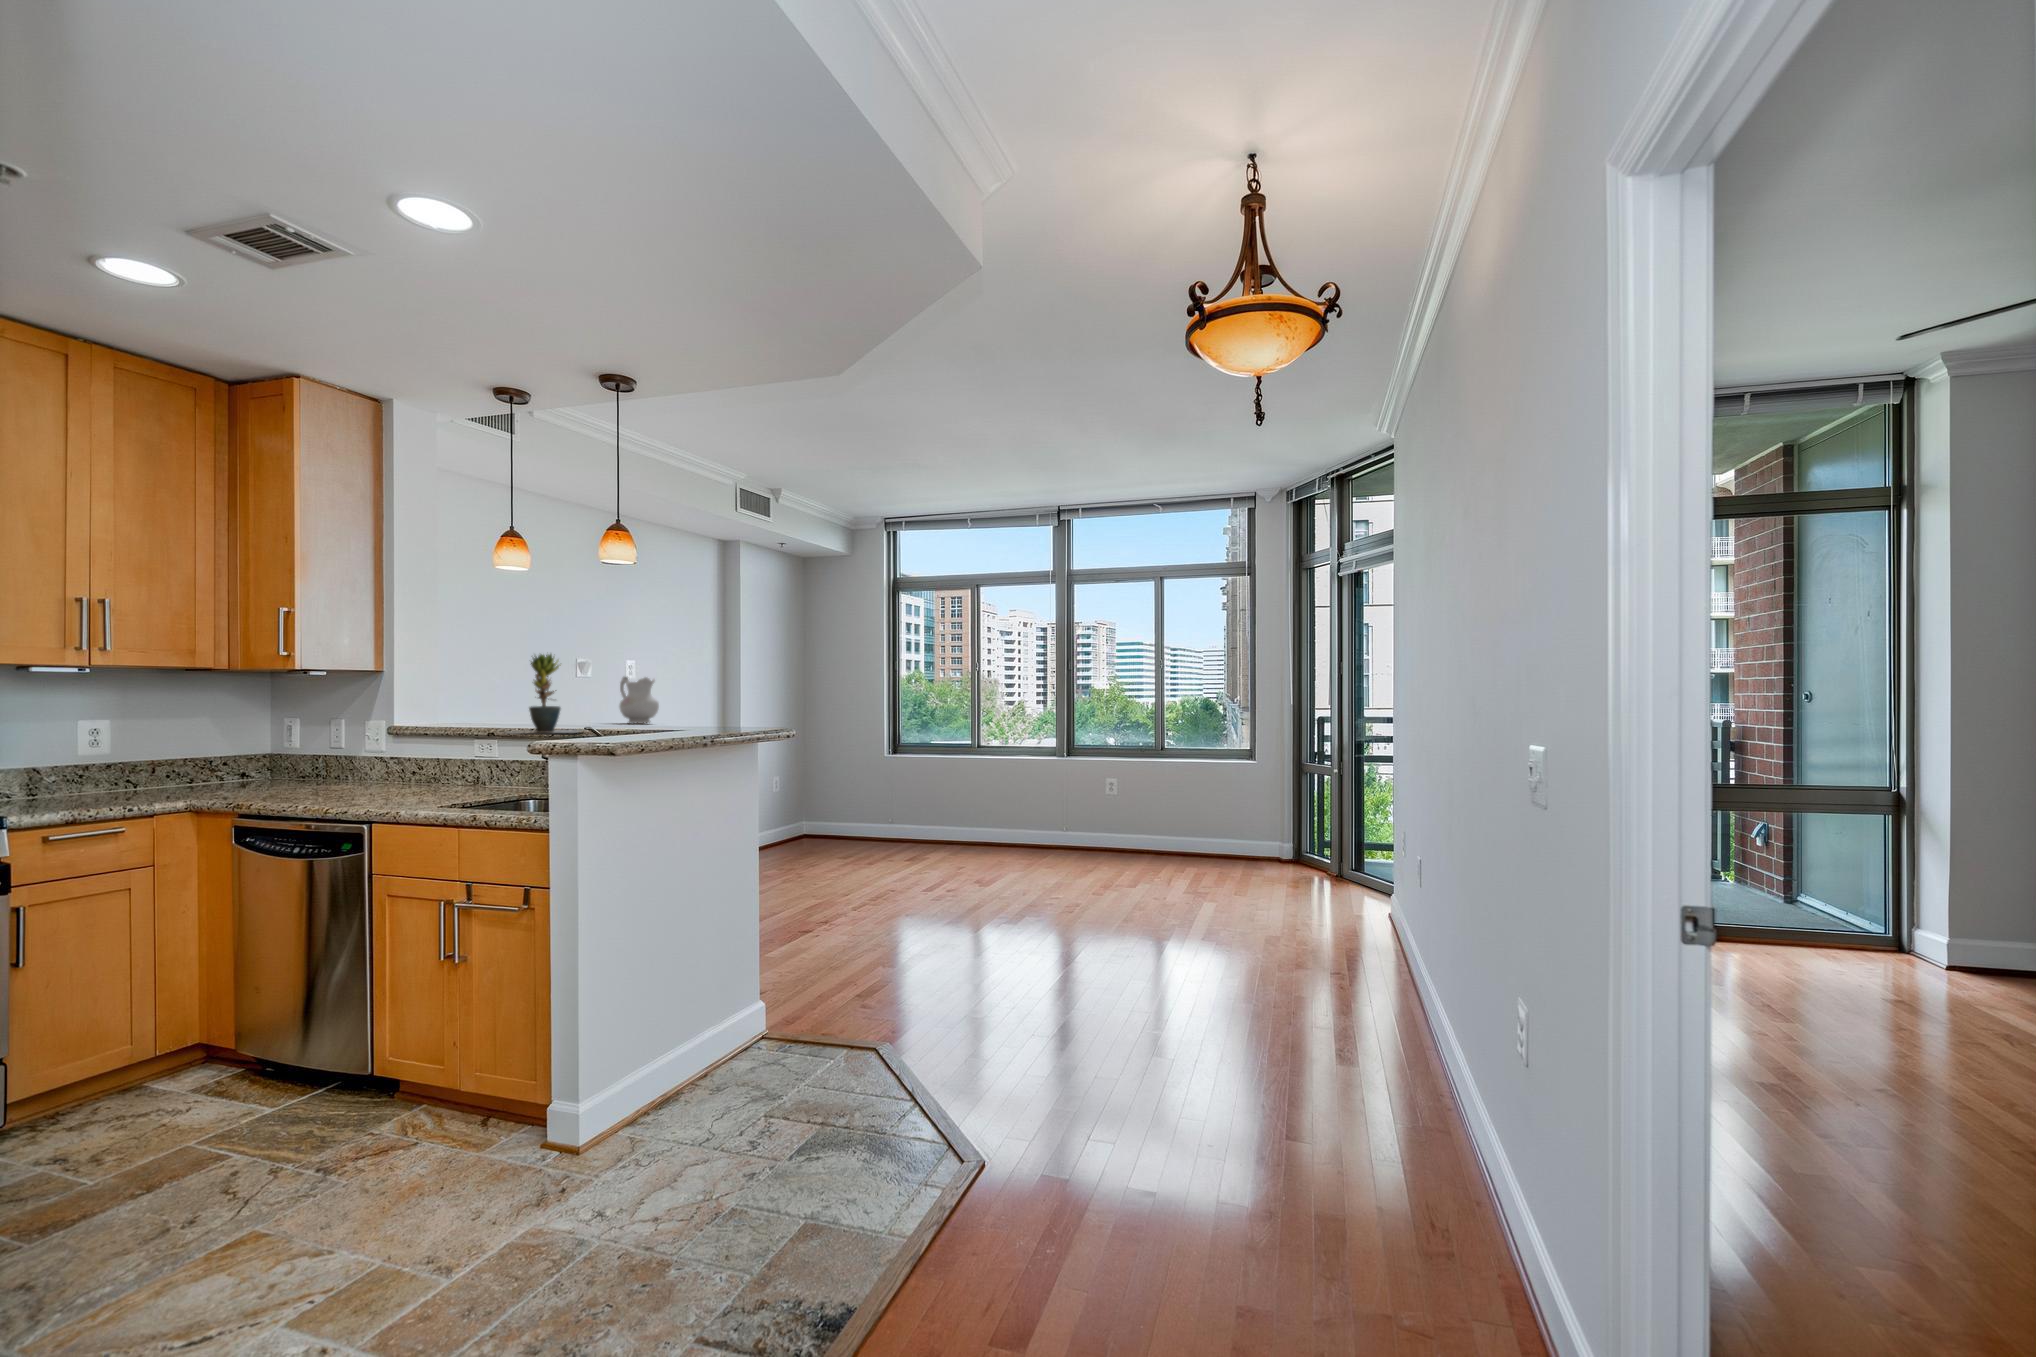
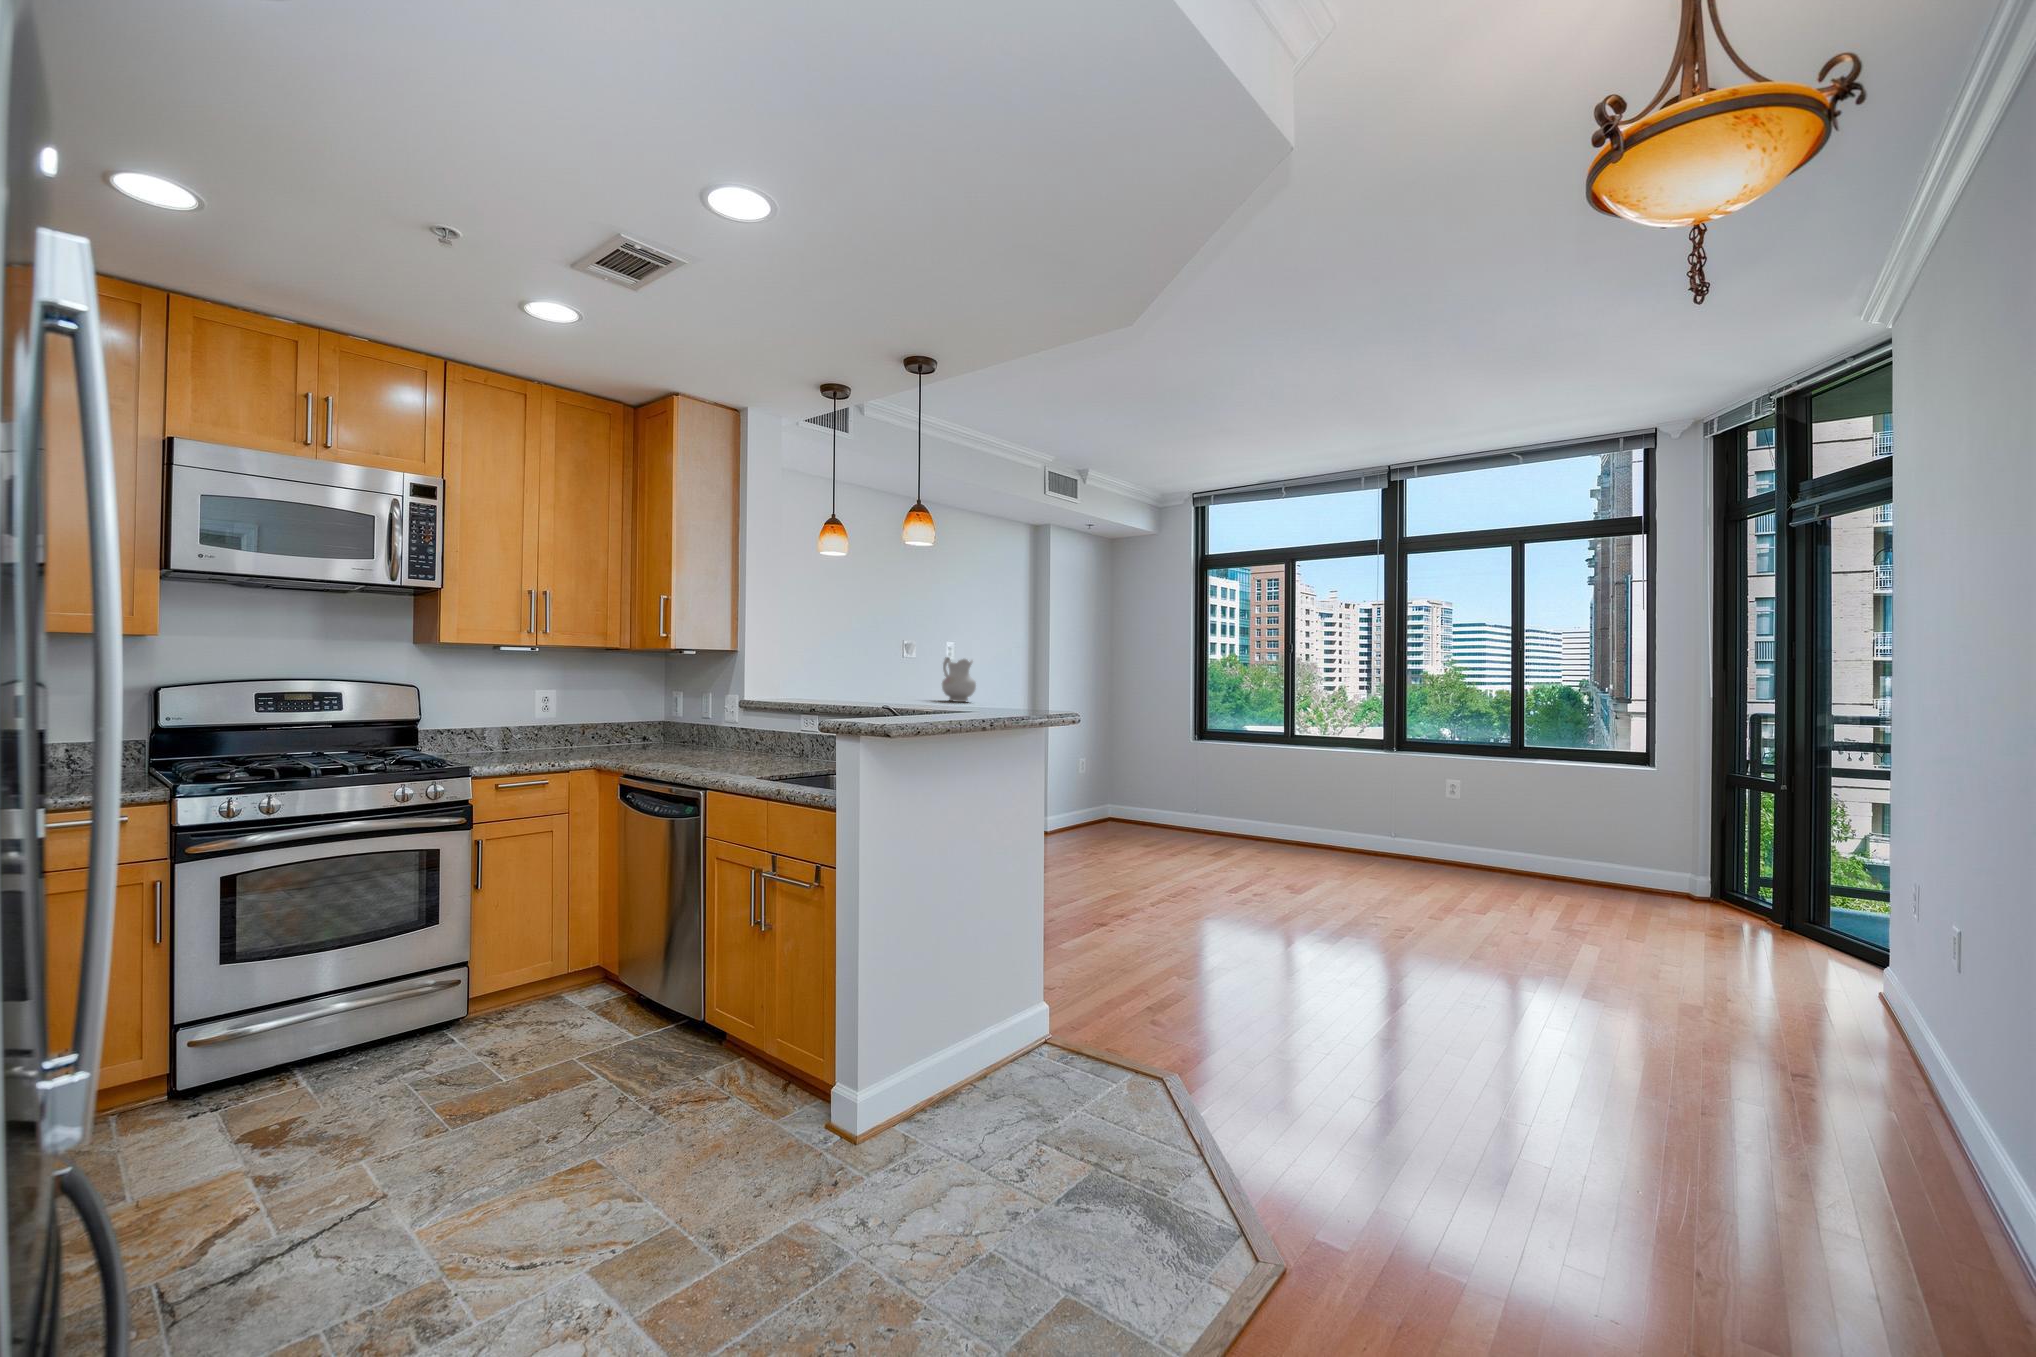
potted plant: present [507,654,580,734] -> none [815,642,898,721]

